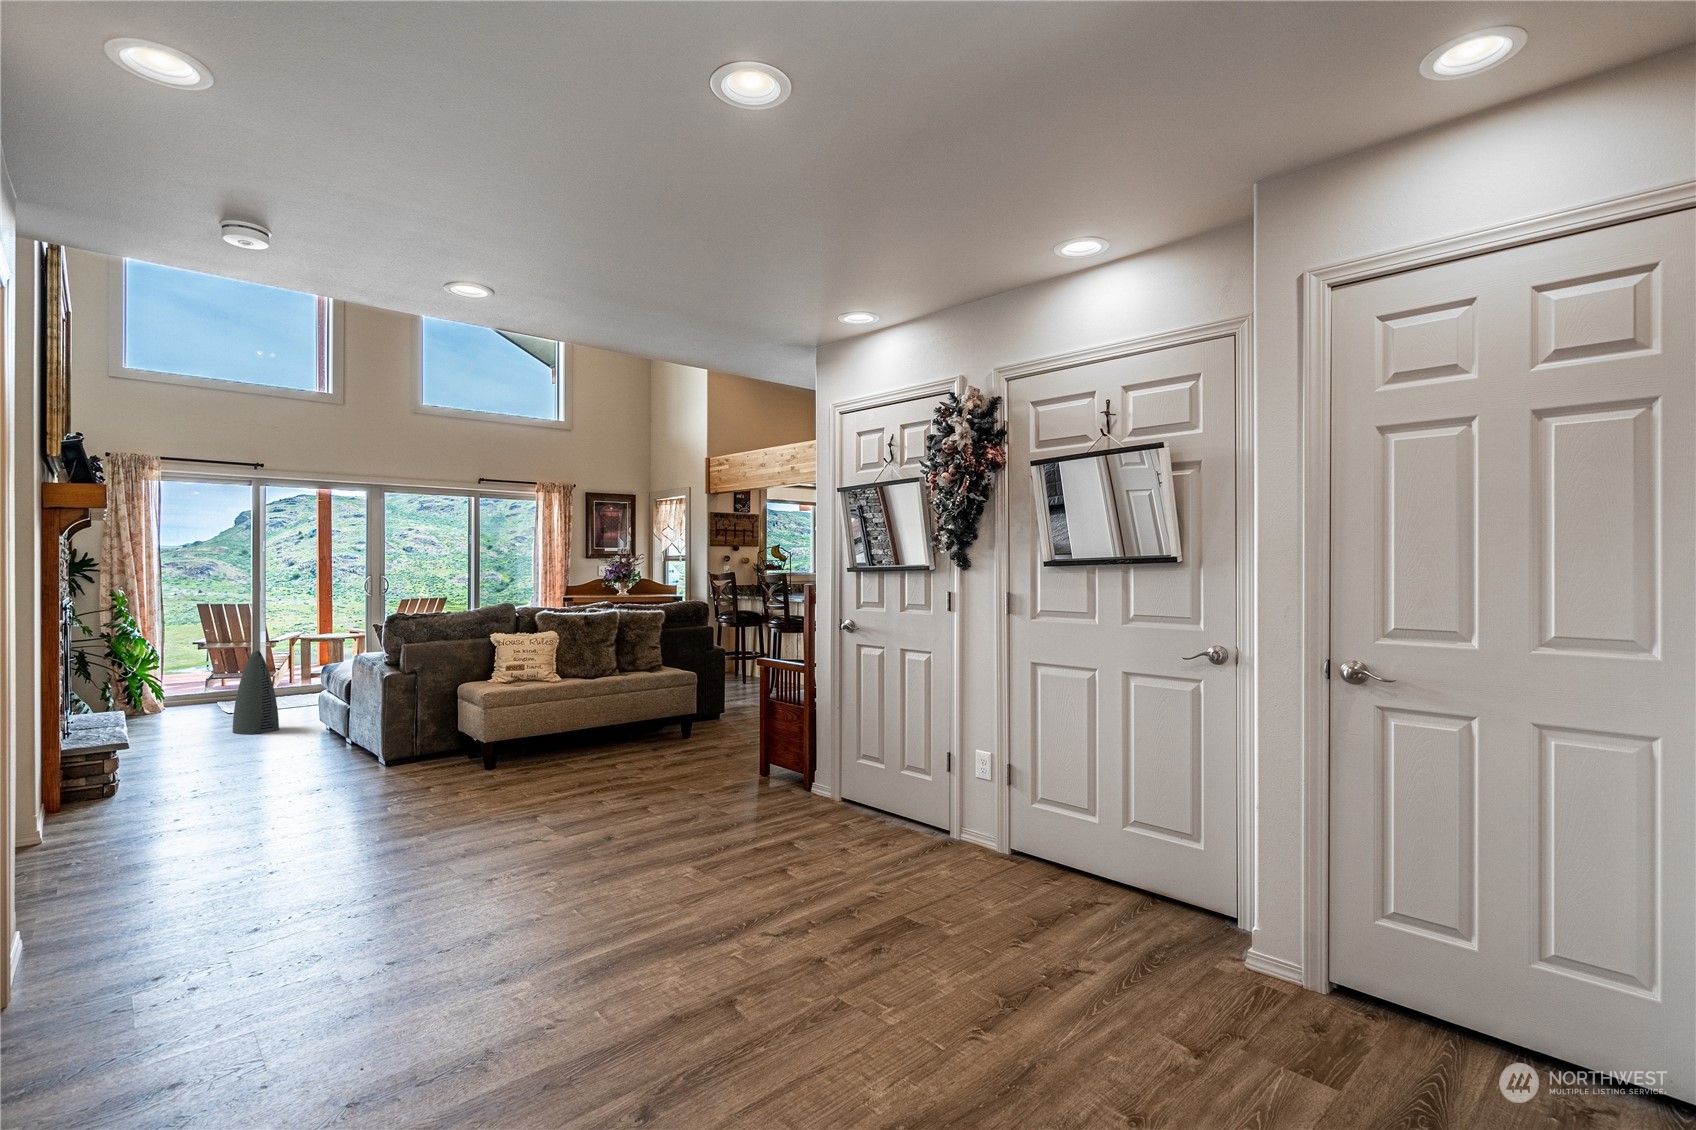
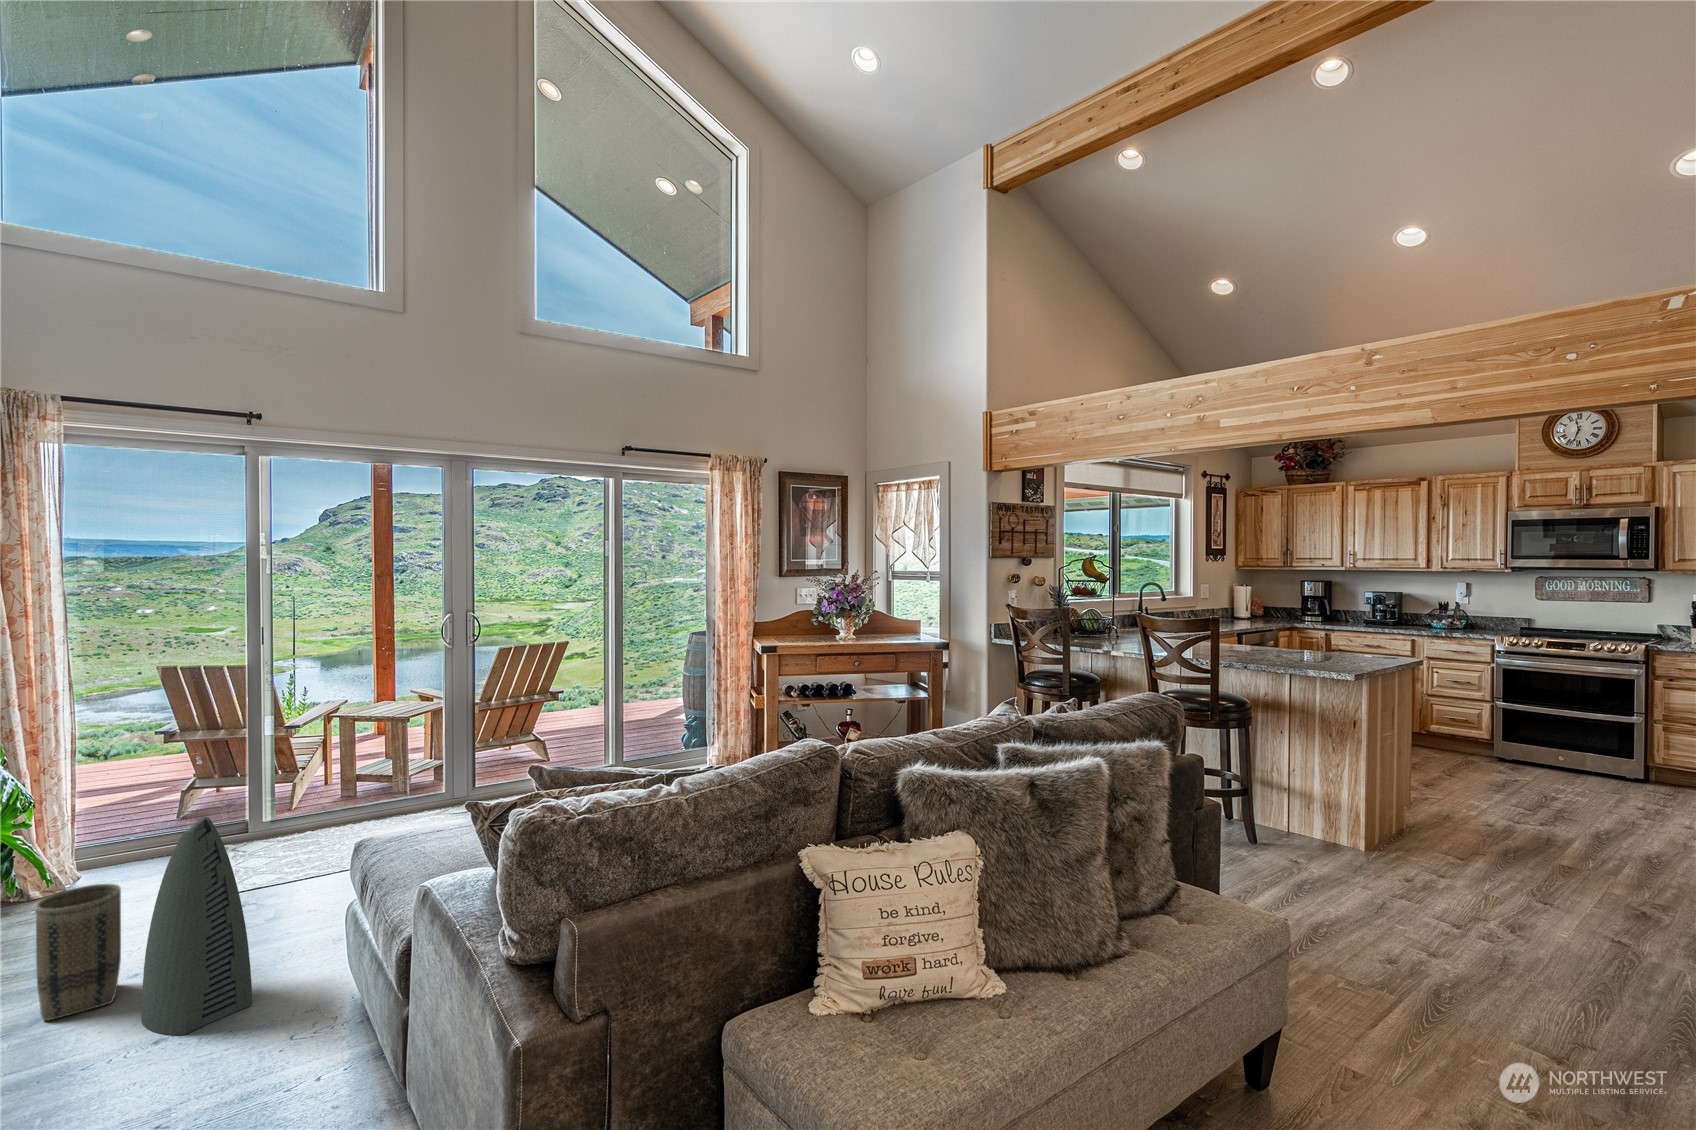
basket: none [185,682,218,733] -> present [36,884,121,1021]

